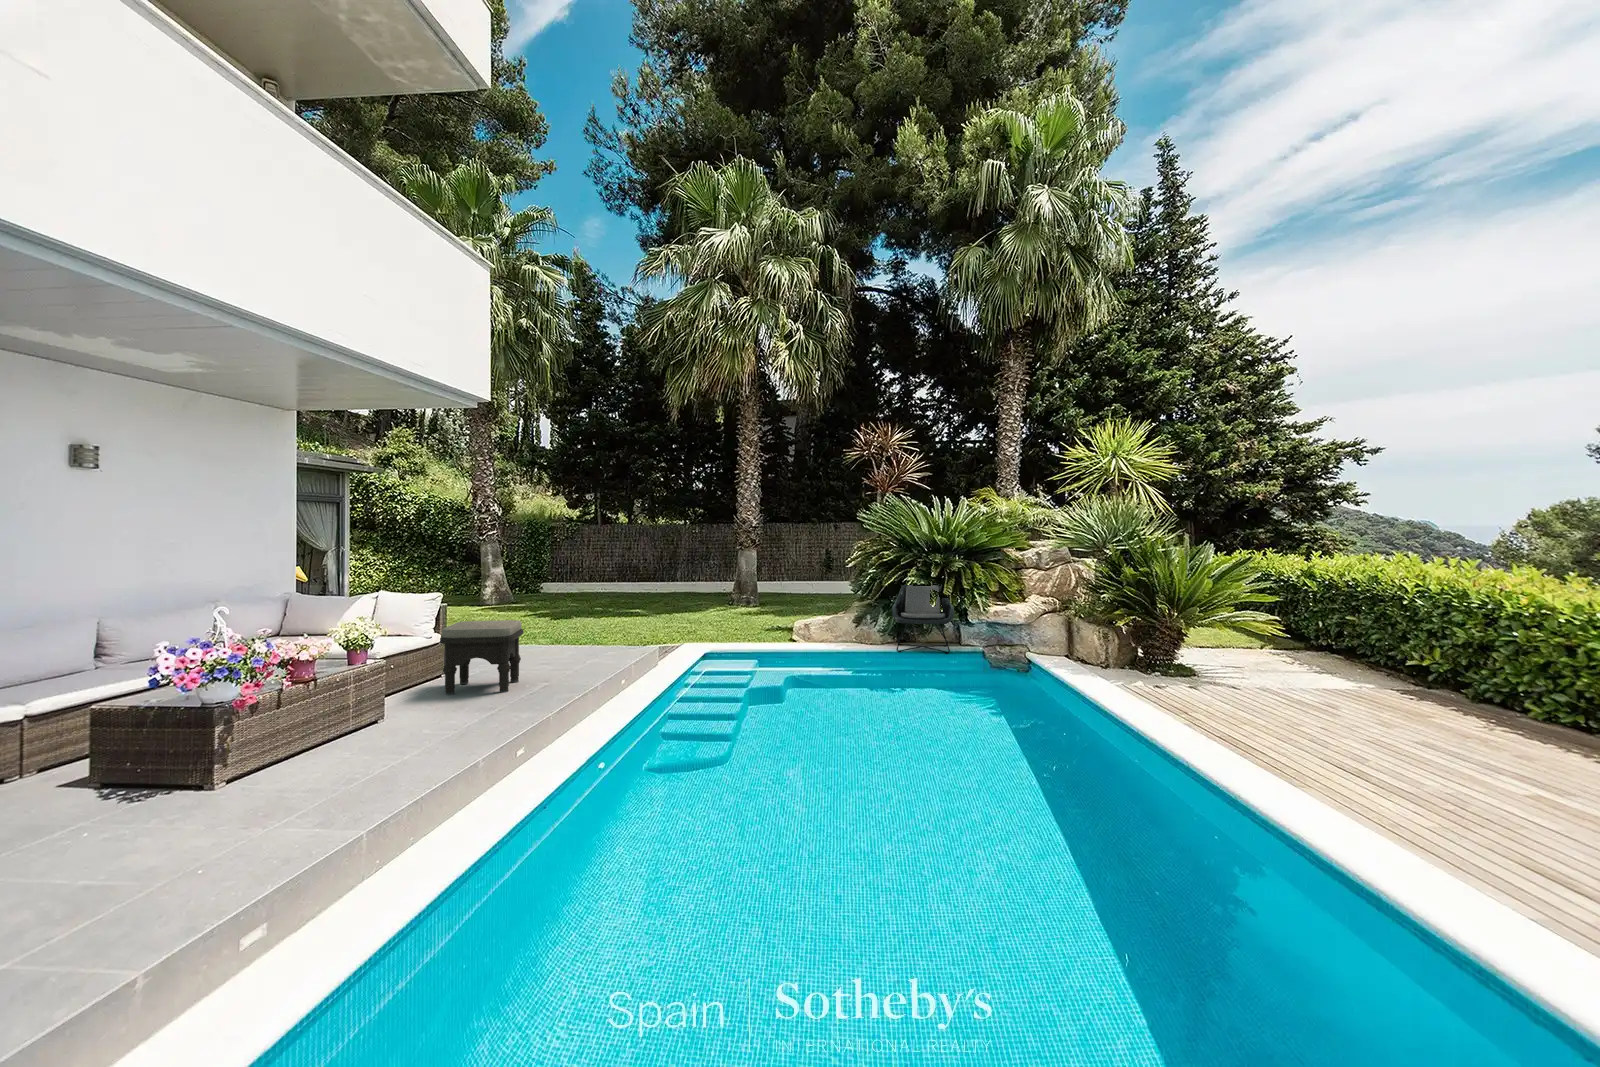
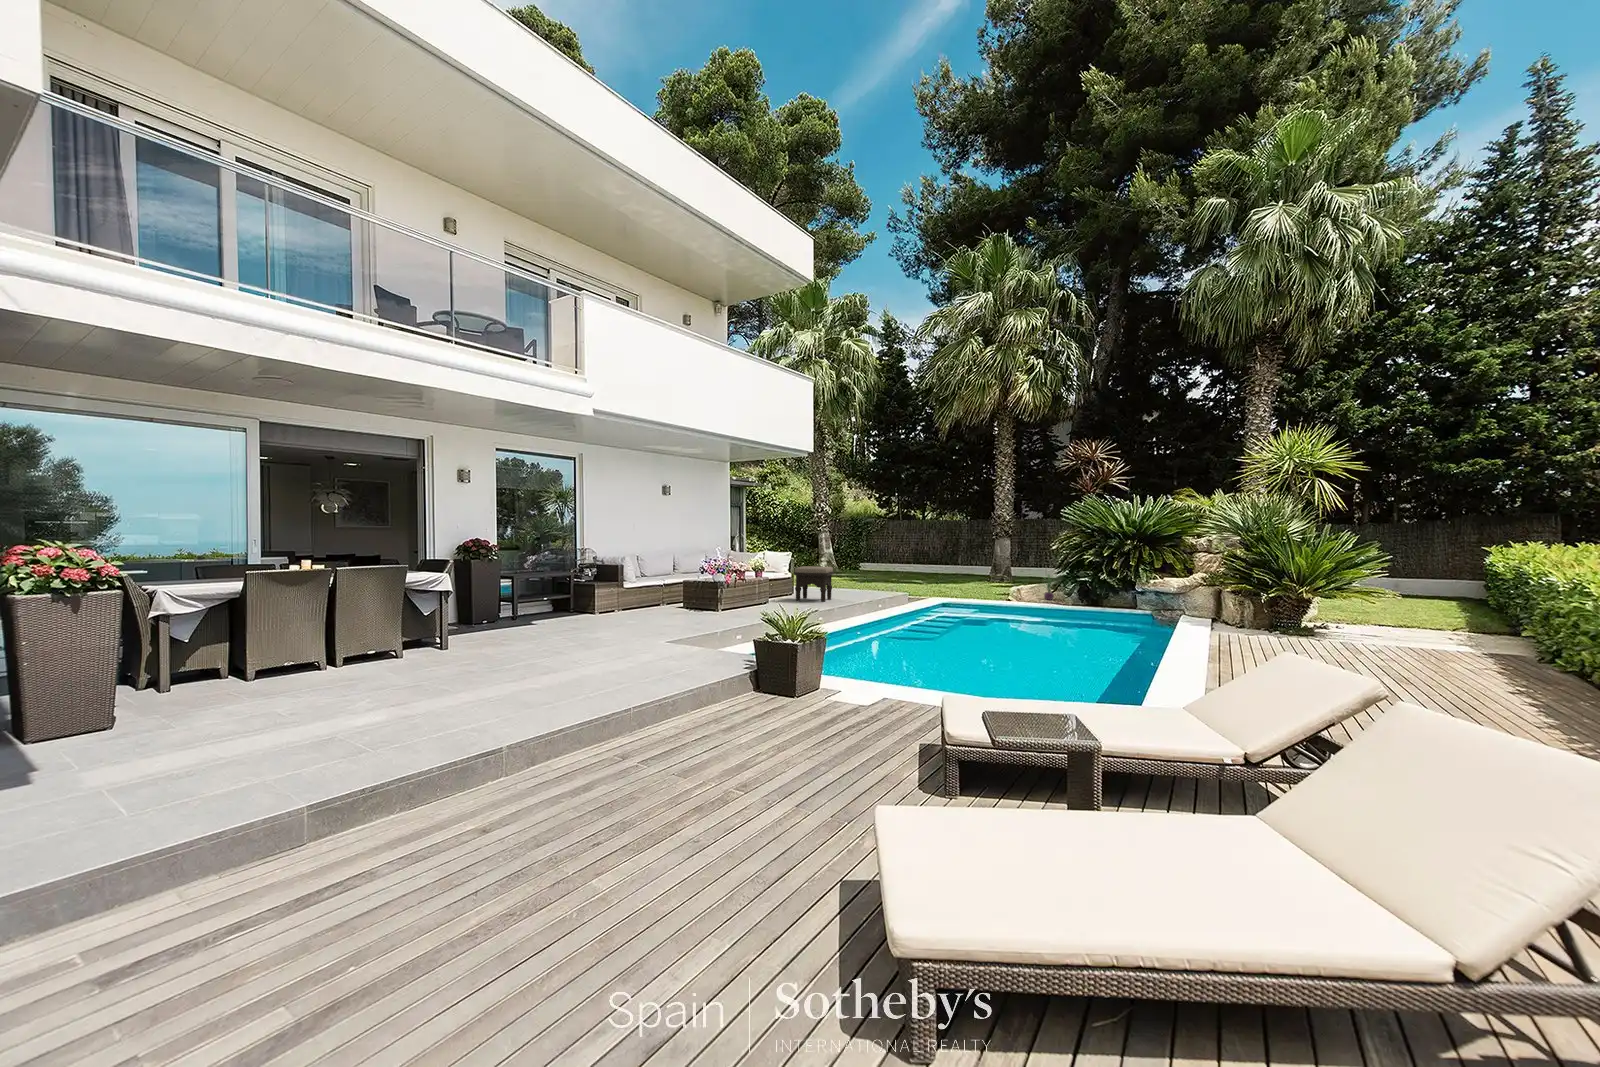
lounge chair: present [892,585,954,654] -> none [1076,559,1125,609]
decorative plant: none [826,604,865,642] -> present [1044,575,1054,600]

